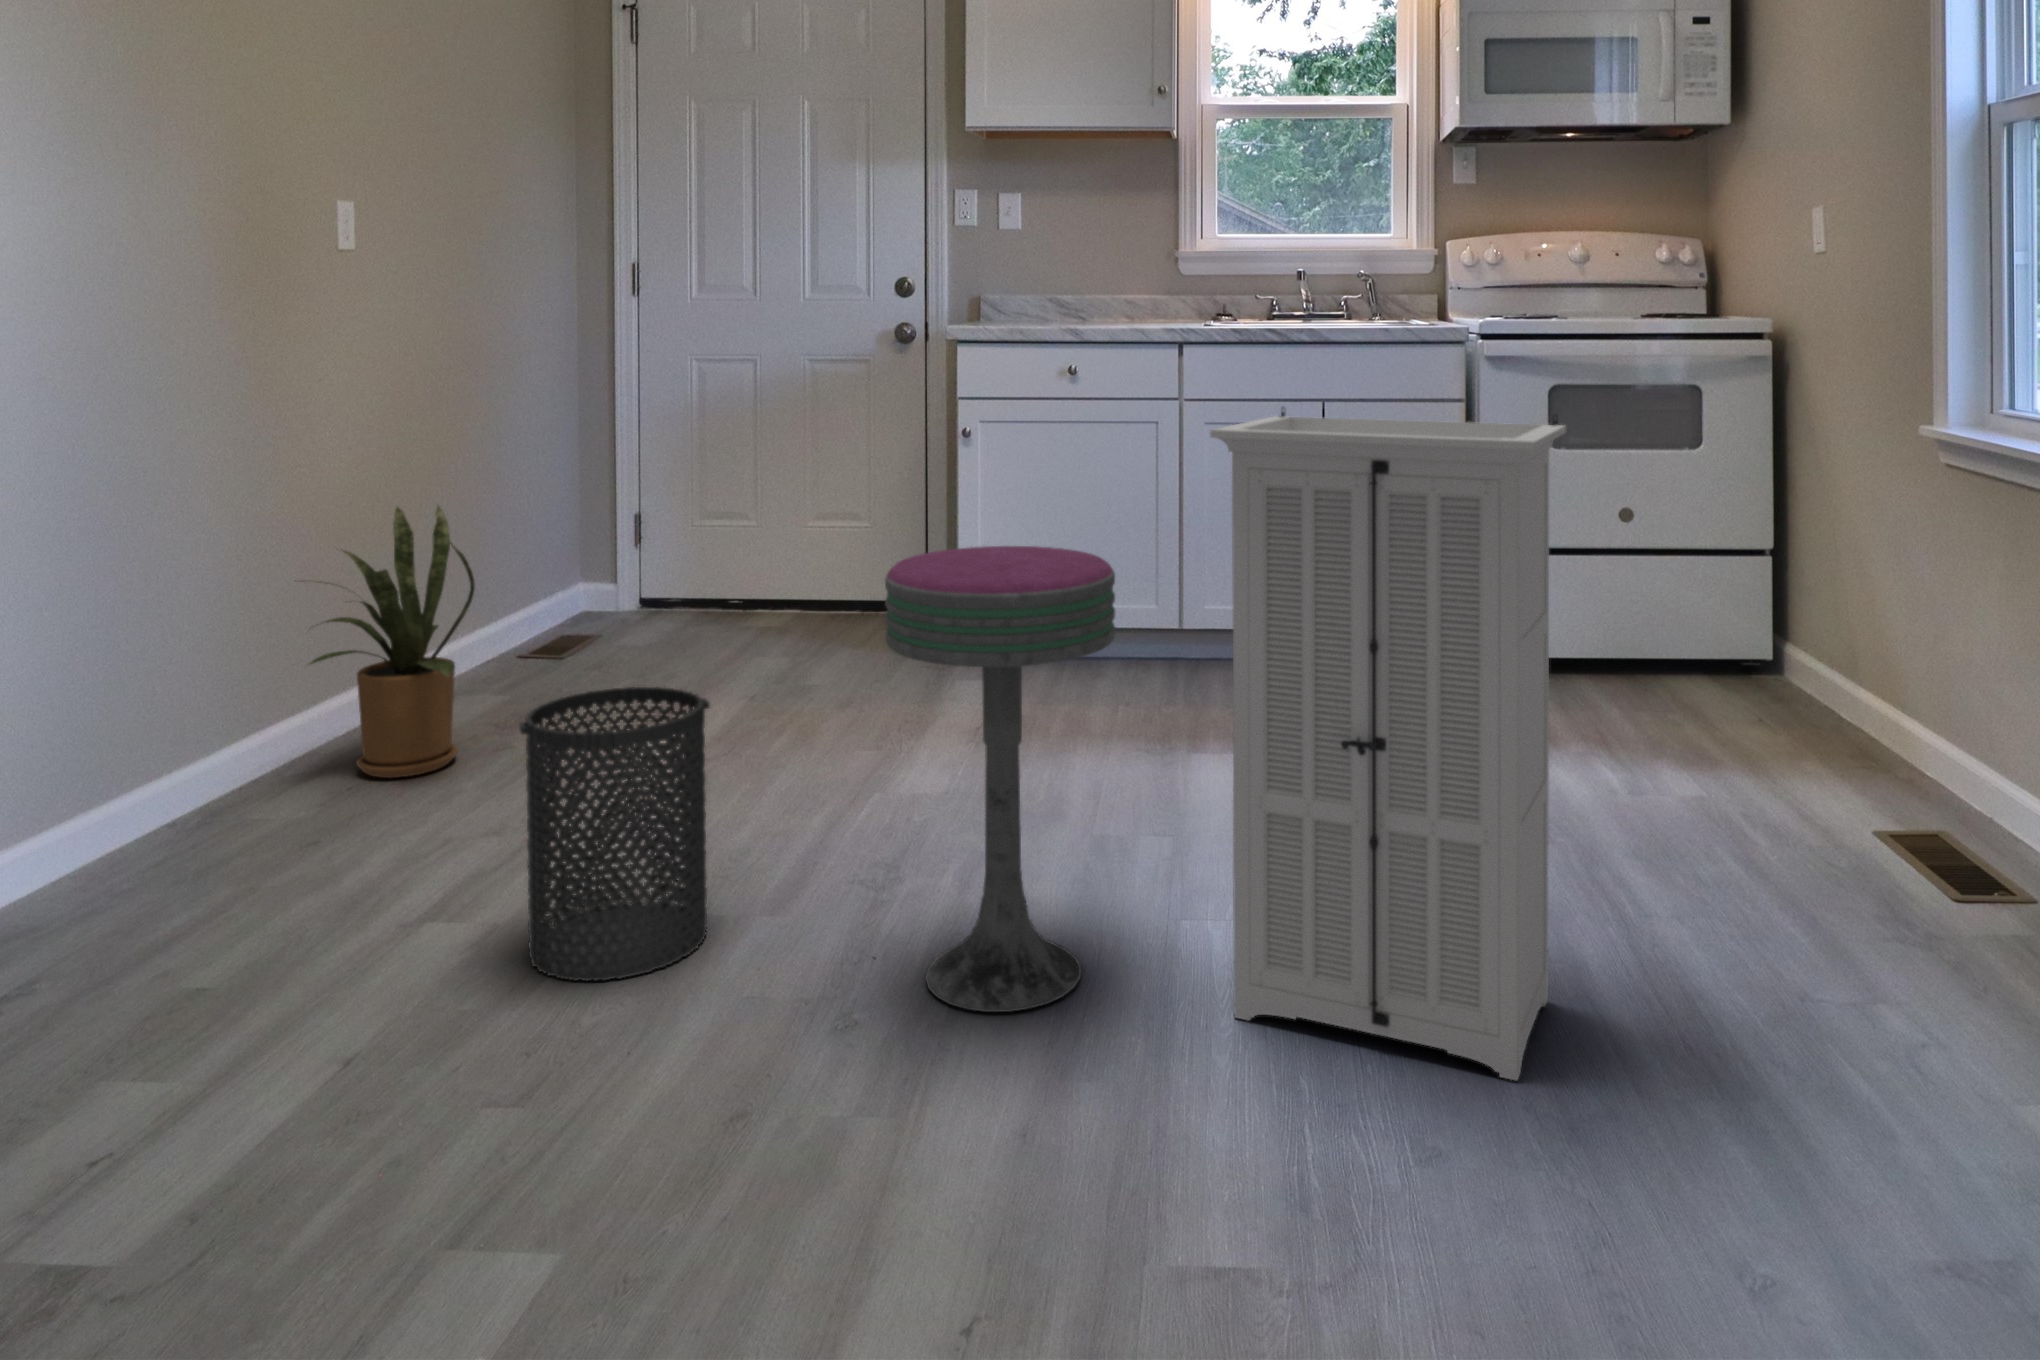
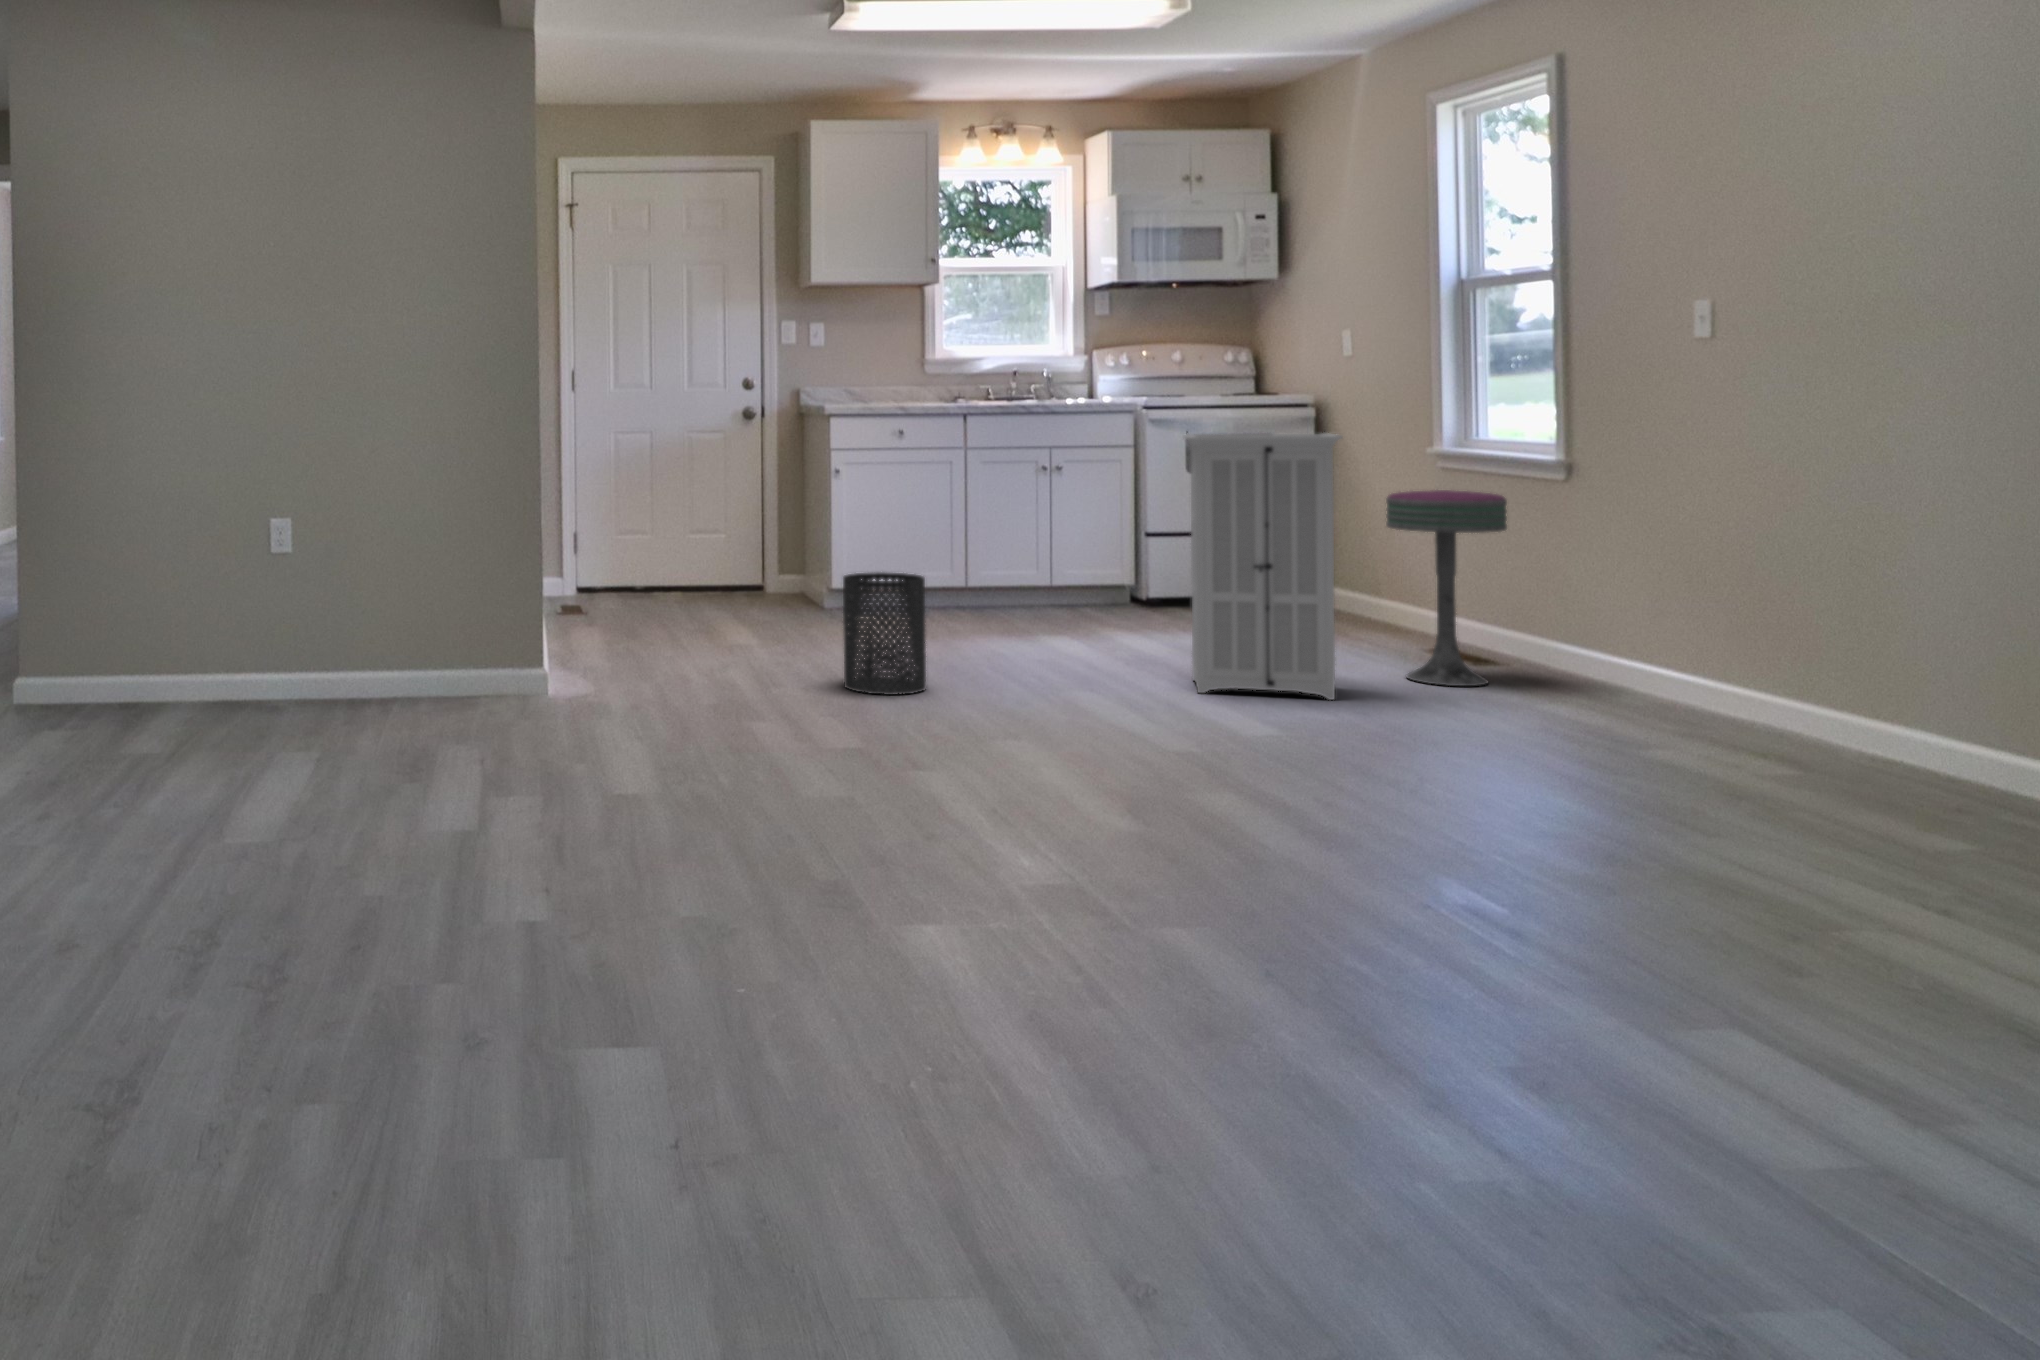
house plant: present [307,506,475,778] -> none [557,507,668,654]
bar stool: present [885,546,1115,1012] -> present [1386,490,1507,686]

